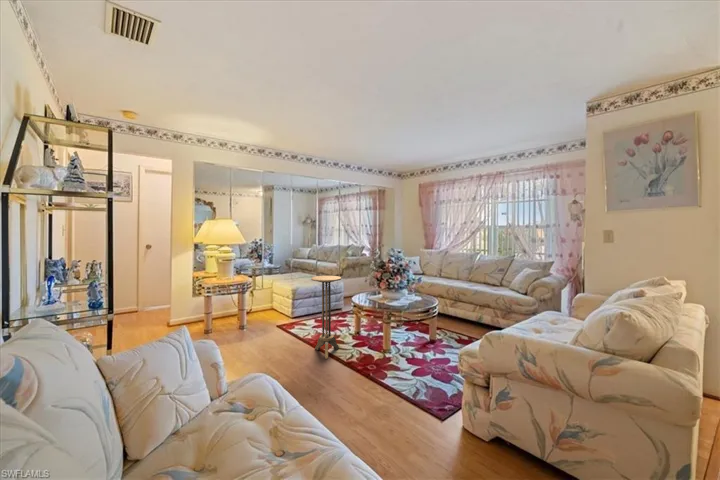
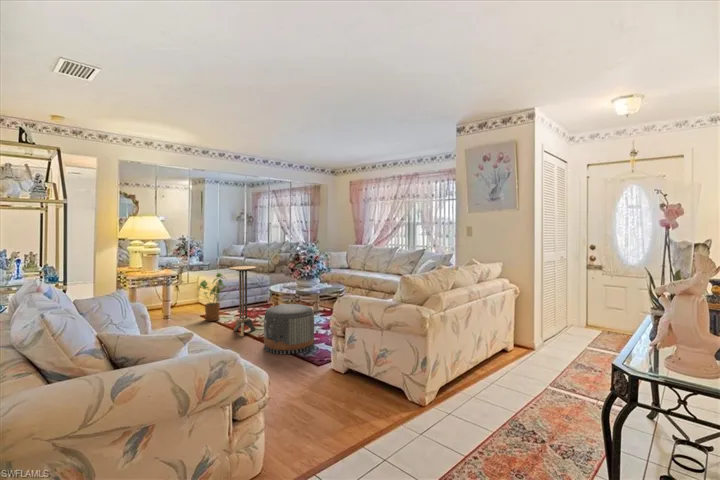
house plant: none [275,281,304,333] -> present [199,273,225,321]
pouf: none [357,324,418,394] -> present [264,304,314,354]

